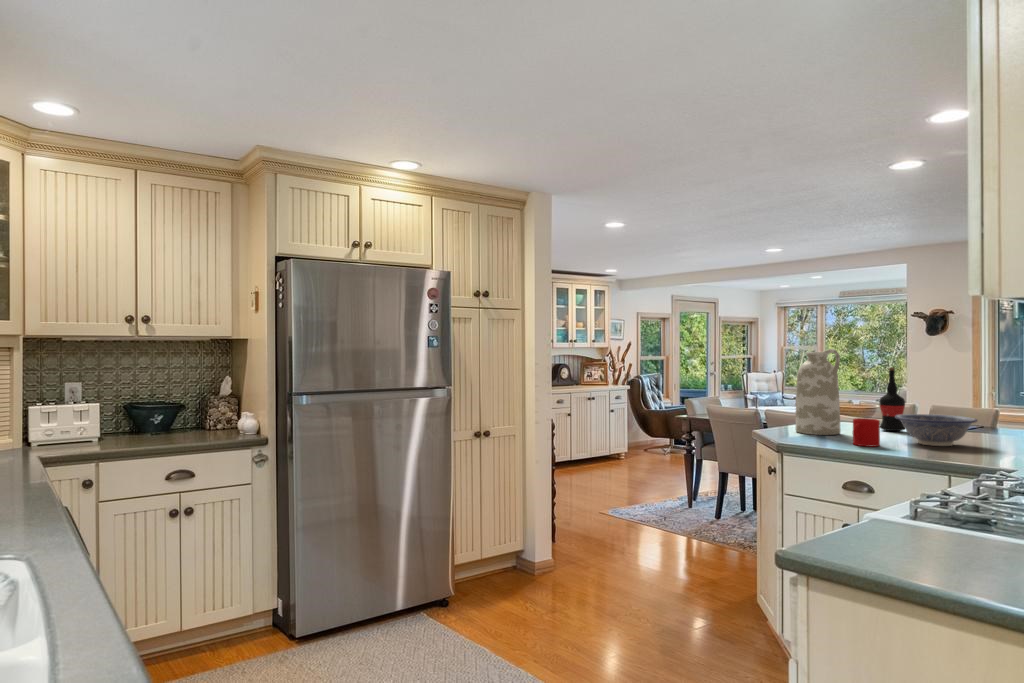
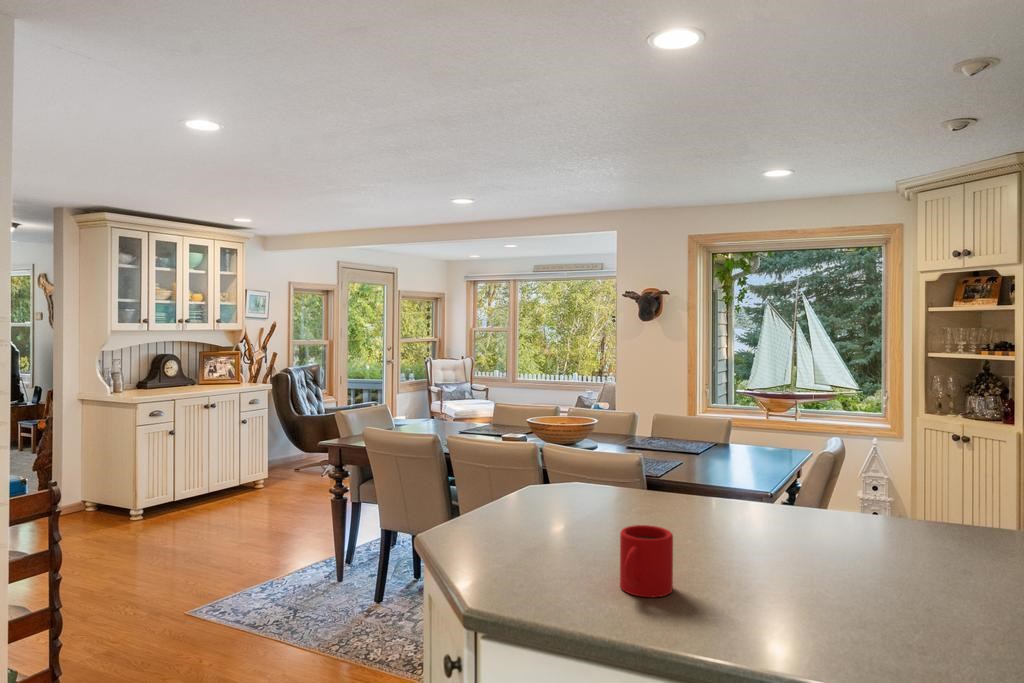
vase: present [796,349,841,435] -> none [499,366,583,542]
wine bottle: present [879,367,905,431] -> none [632,392,673,506]
decorative bowl: present [895,414,977,446] -> none [683,490,829,568]

